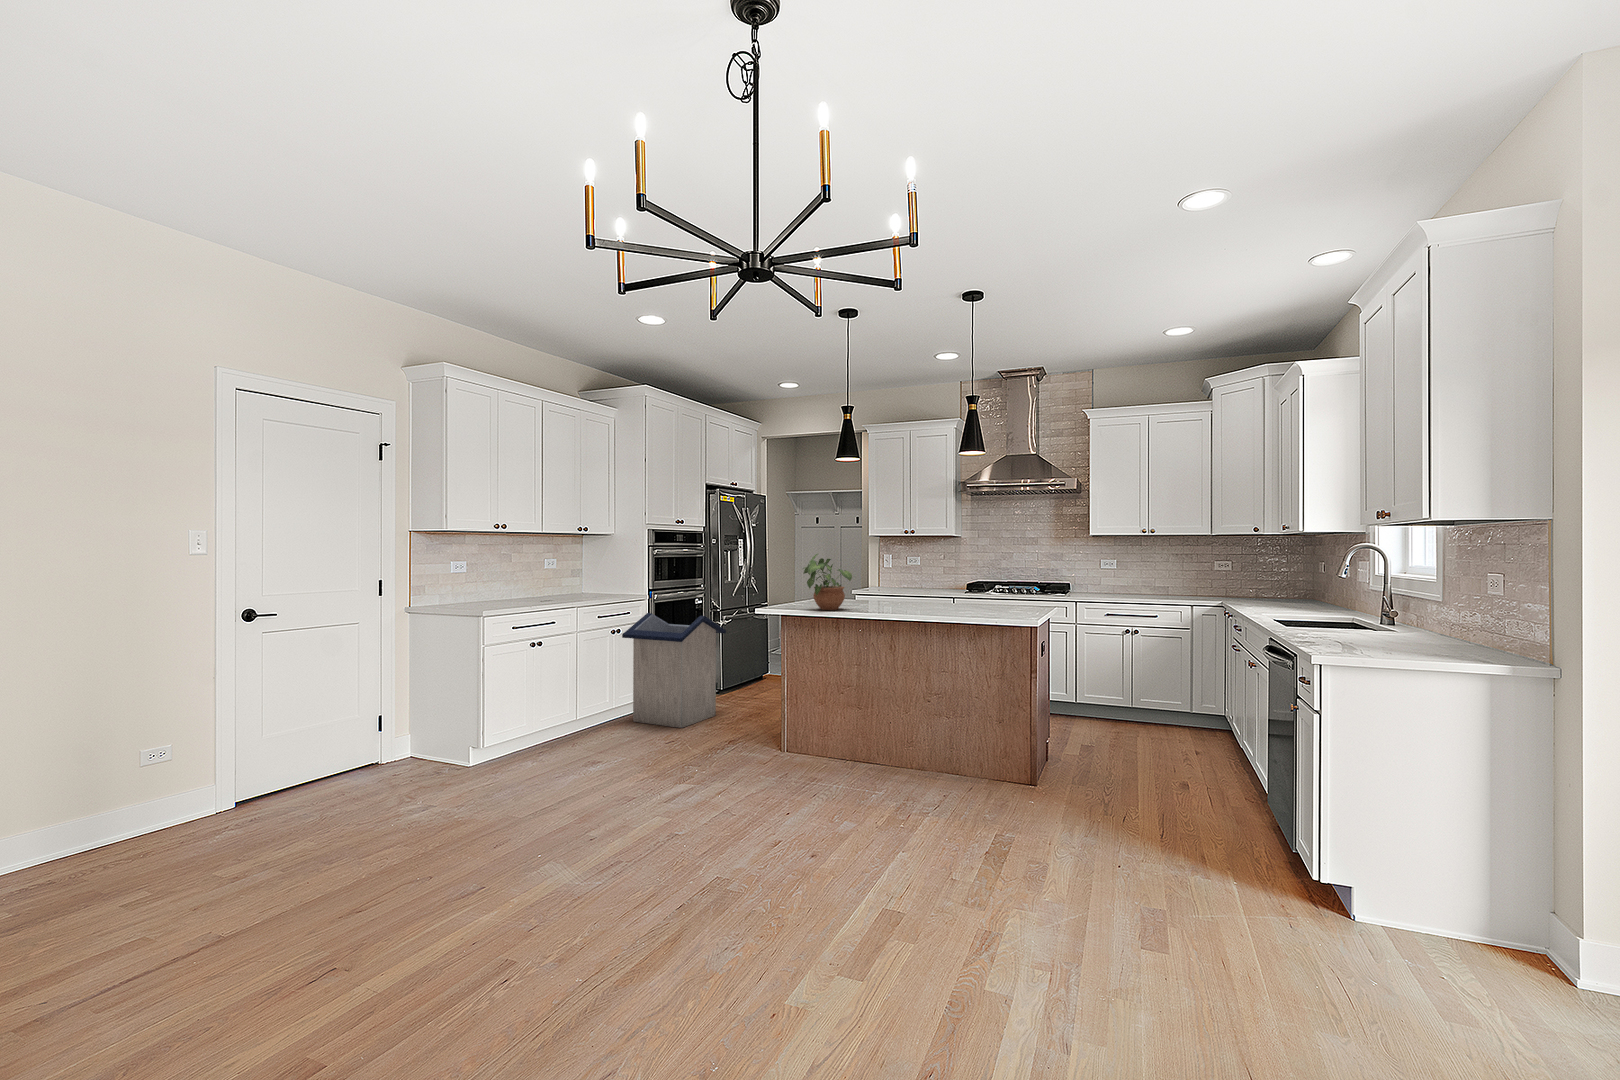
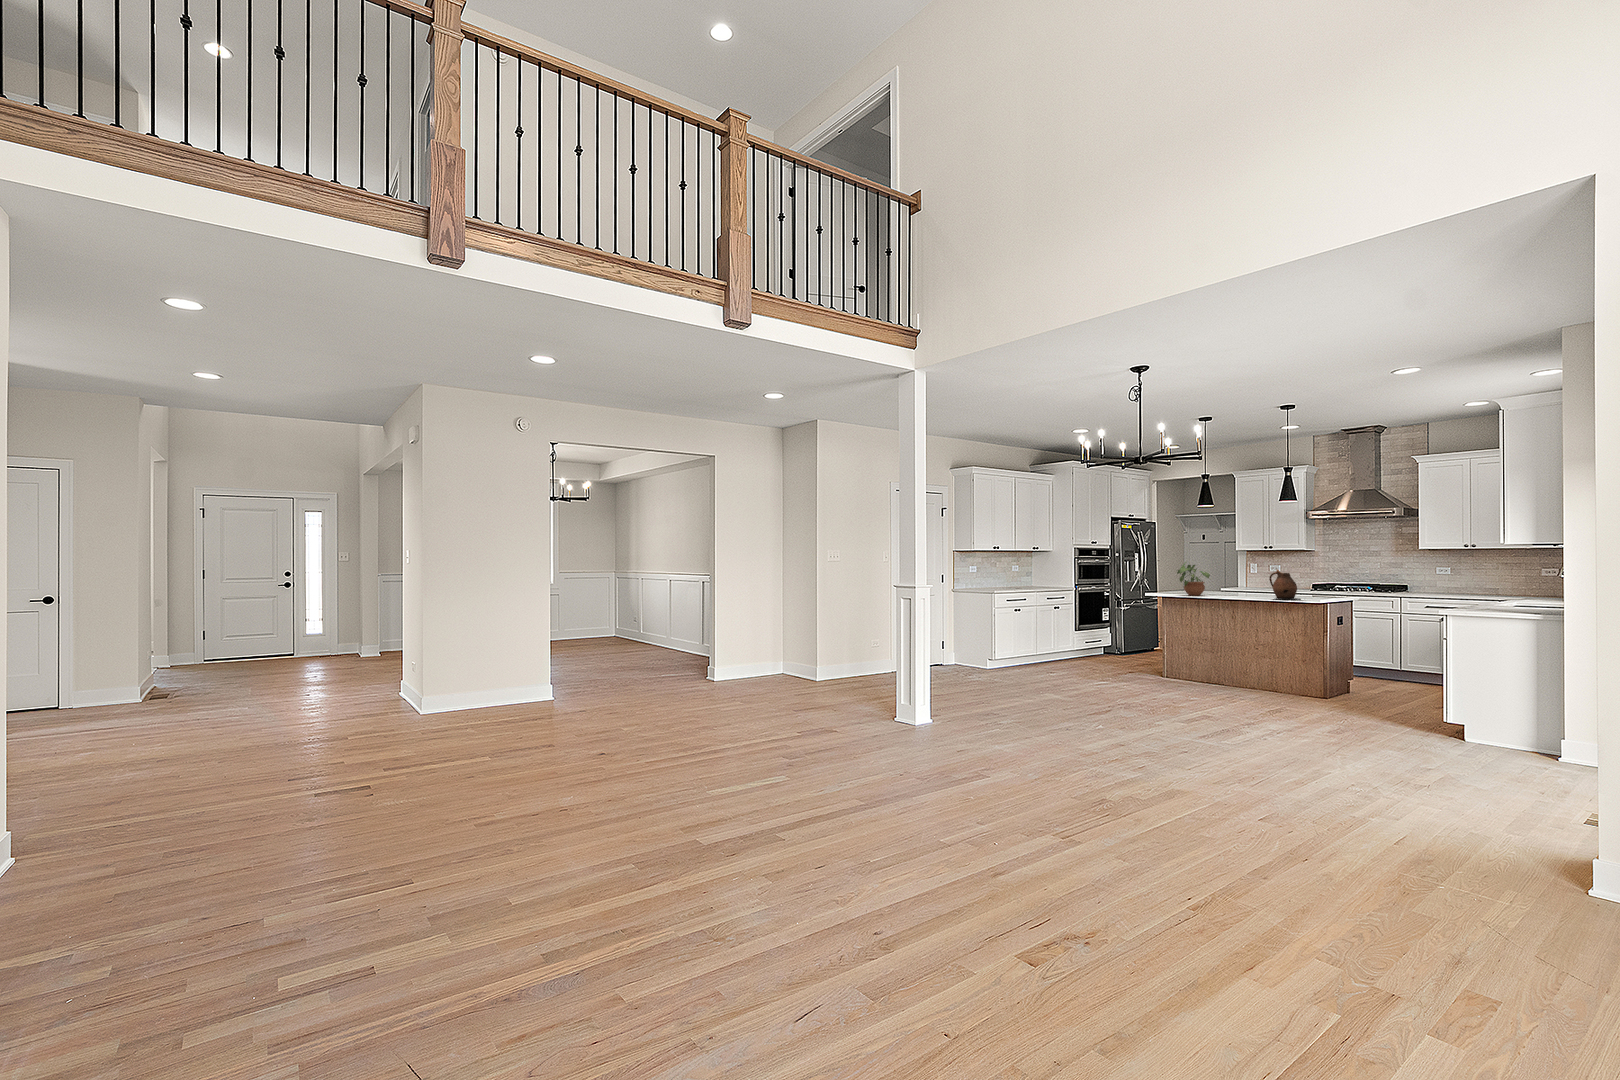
ceramic pitcher: none [946,567,995,618] -> present [1269,569,1298,599]
trash can: present [622,613,726,728] -> none [1062,598,1127,666]

